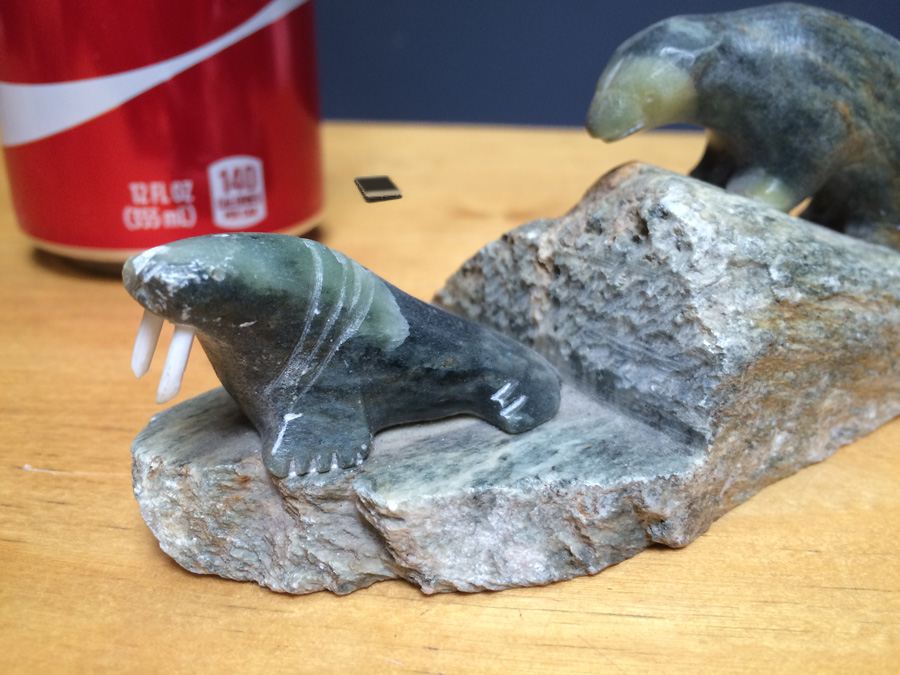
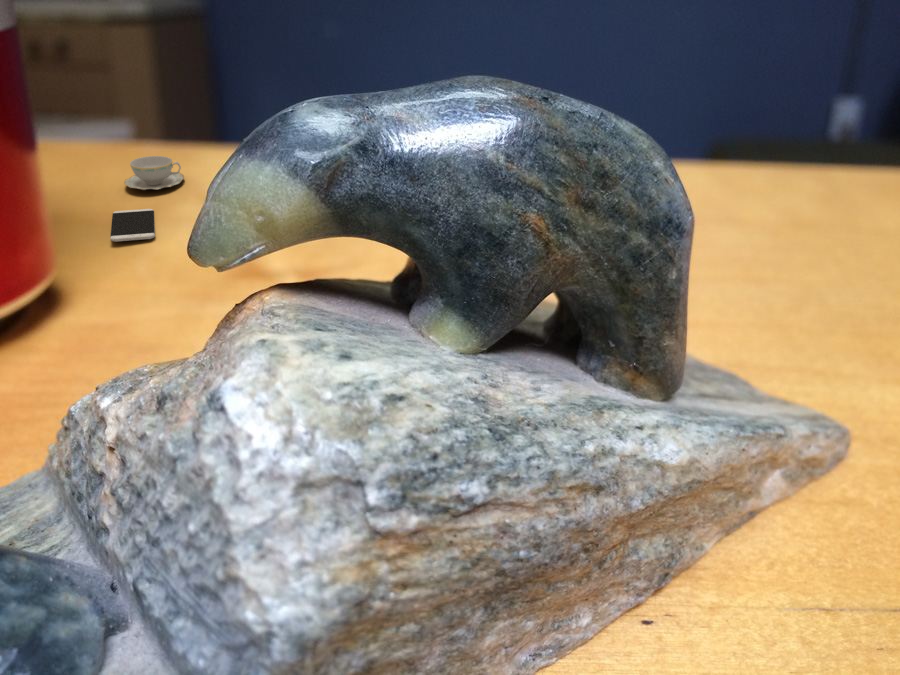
teacup: none [352,132,403,160] -> present [124,156,184,190]

